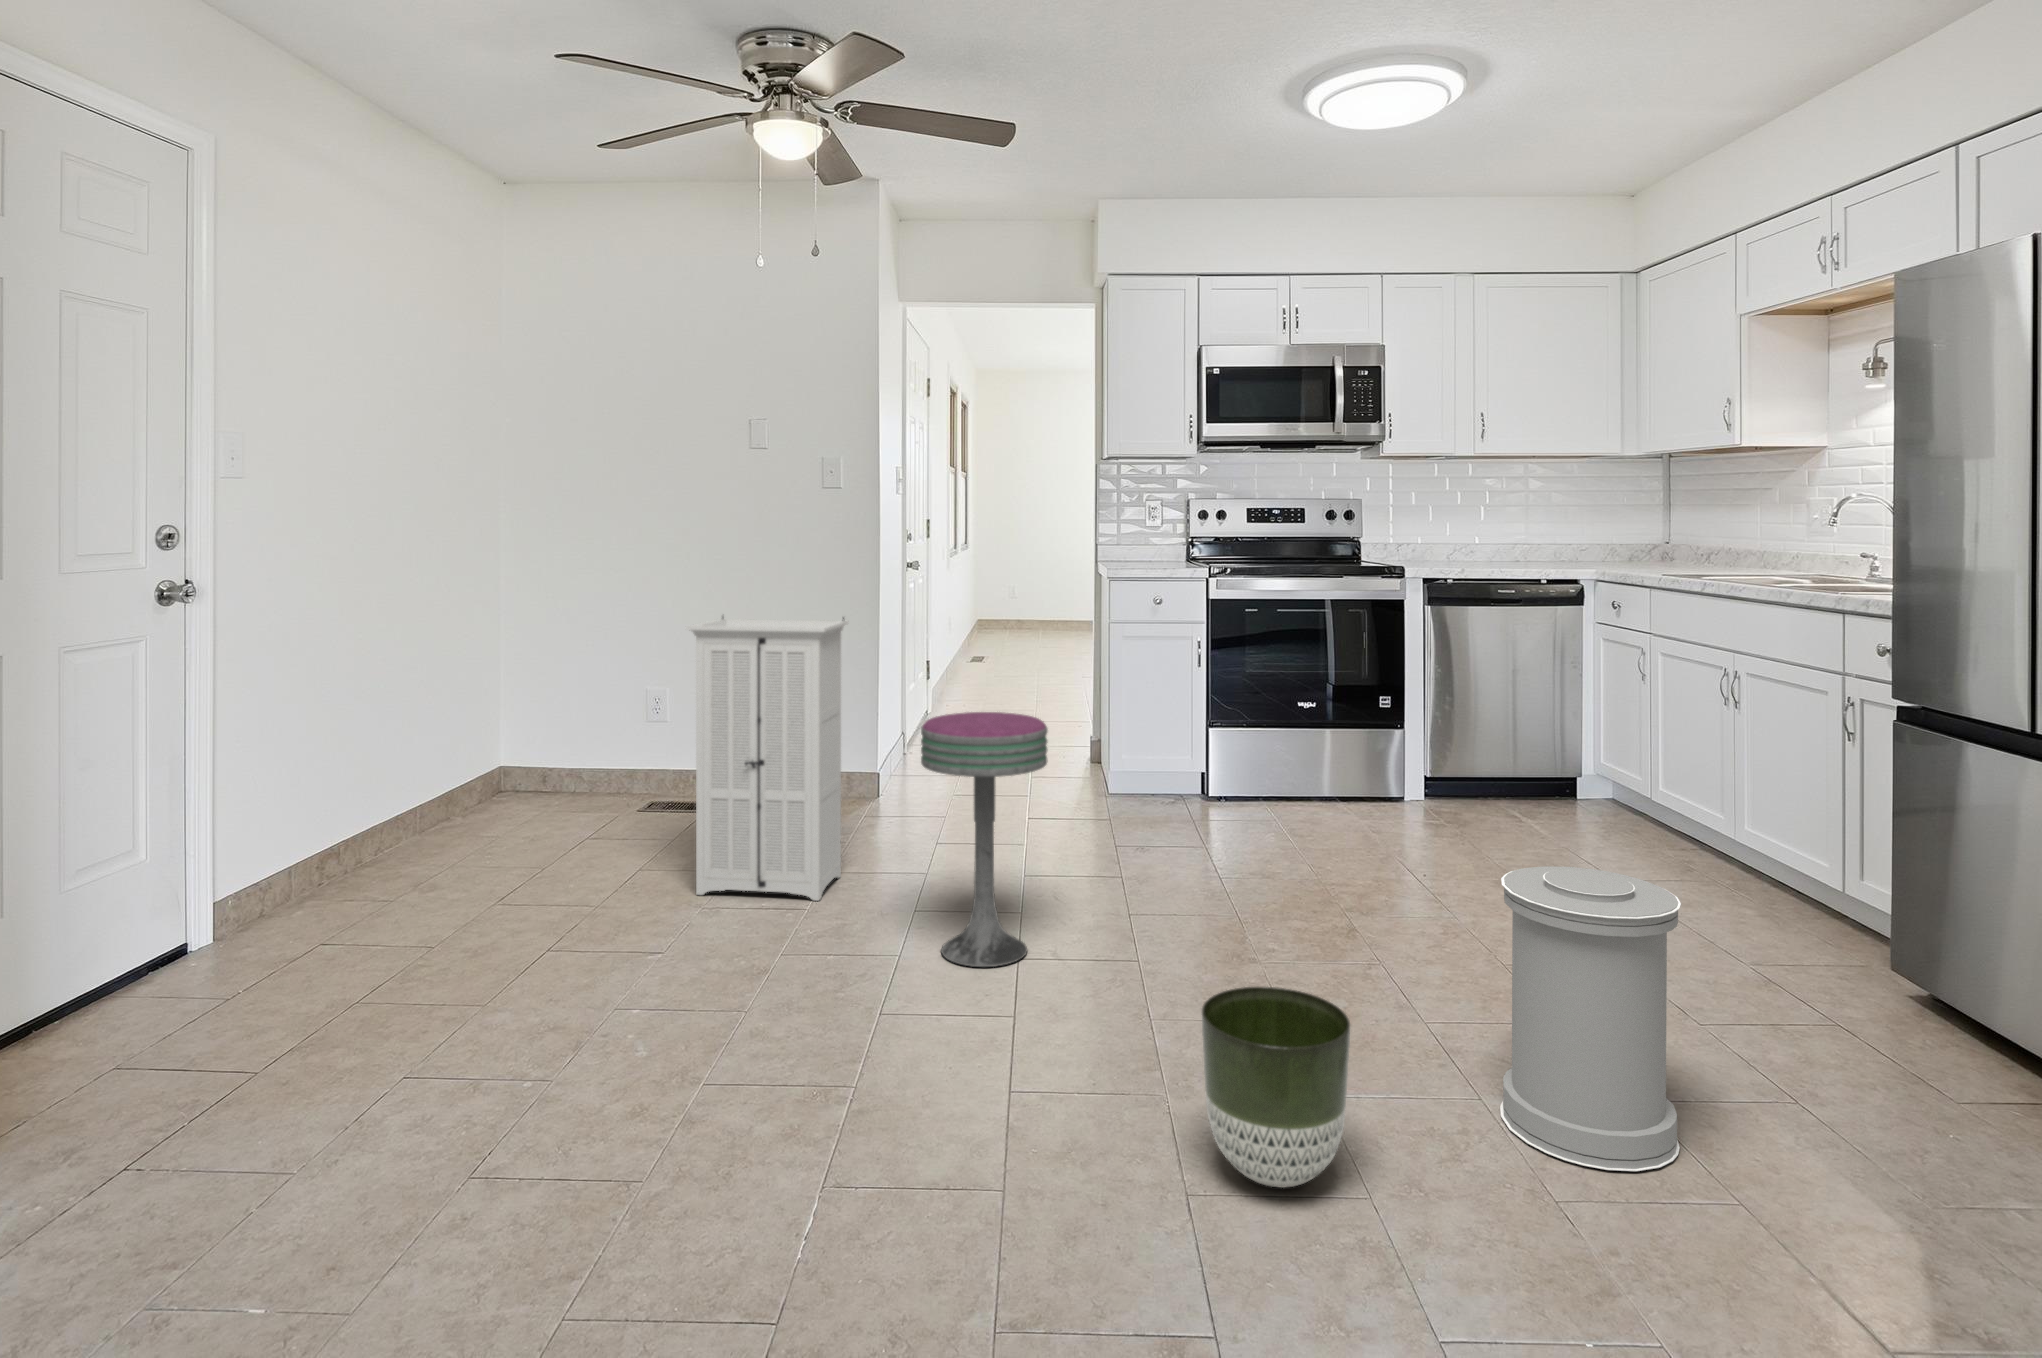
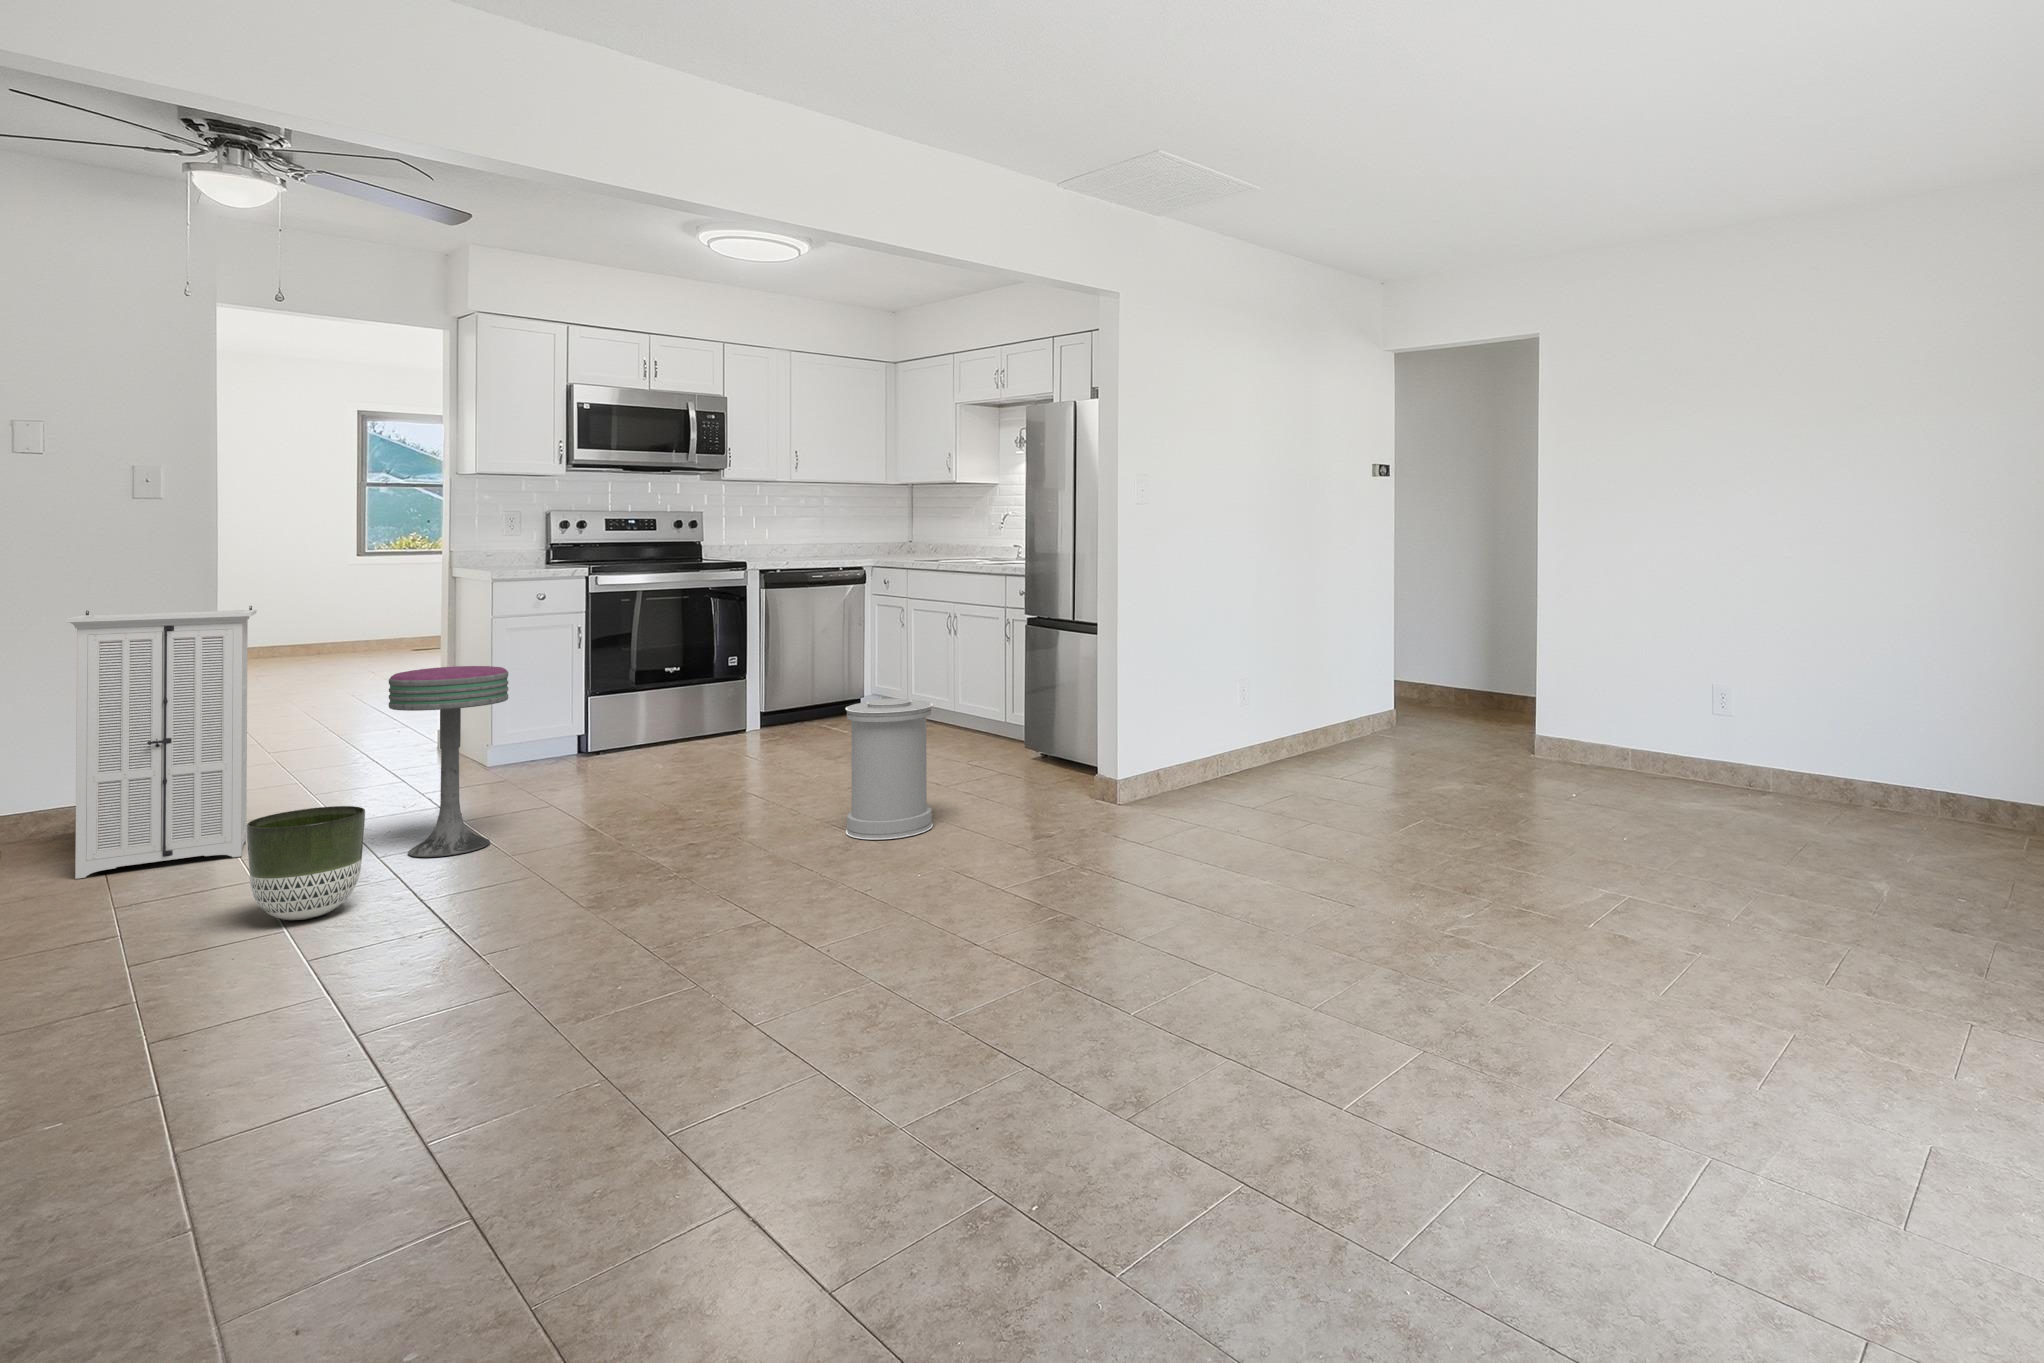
planter: present [1202,987,1350,1187] -> present [247,806,365,920]

